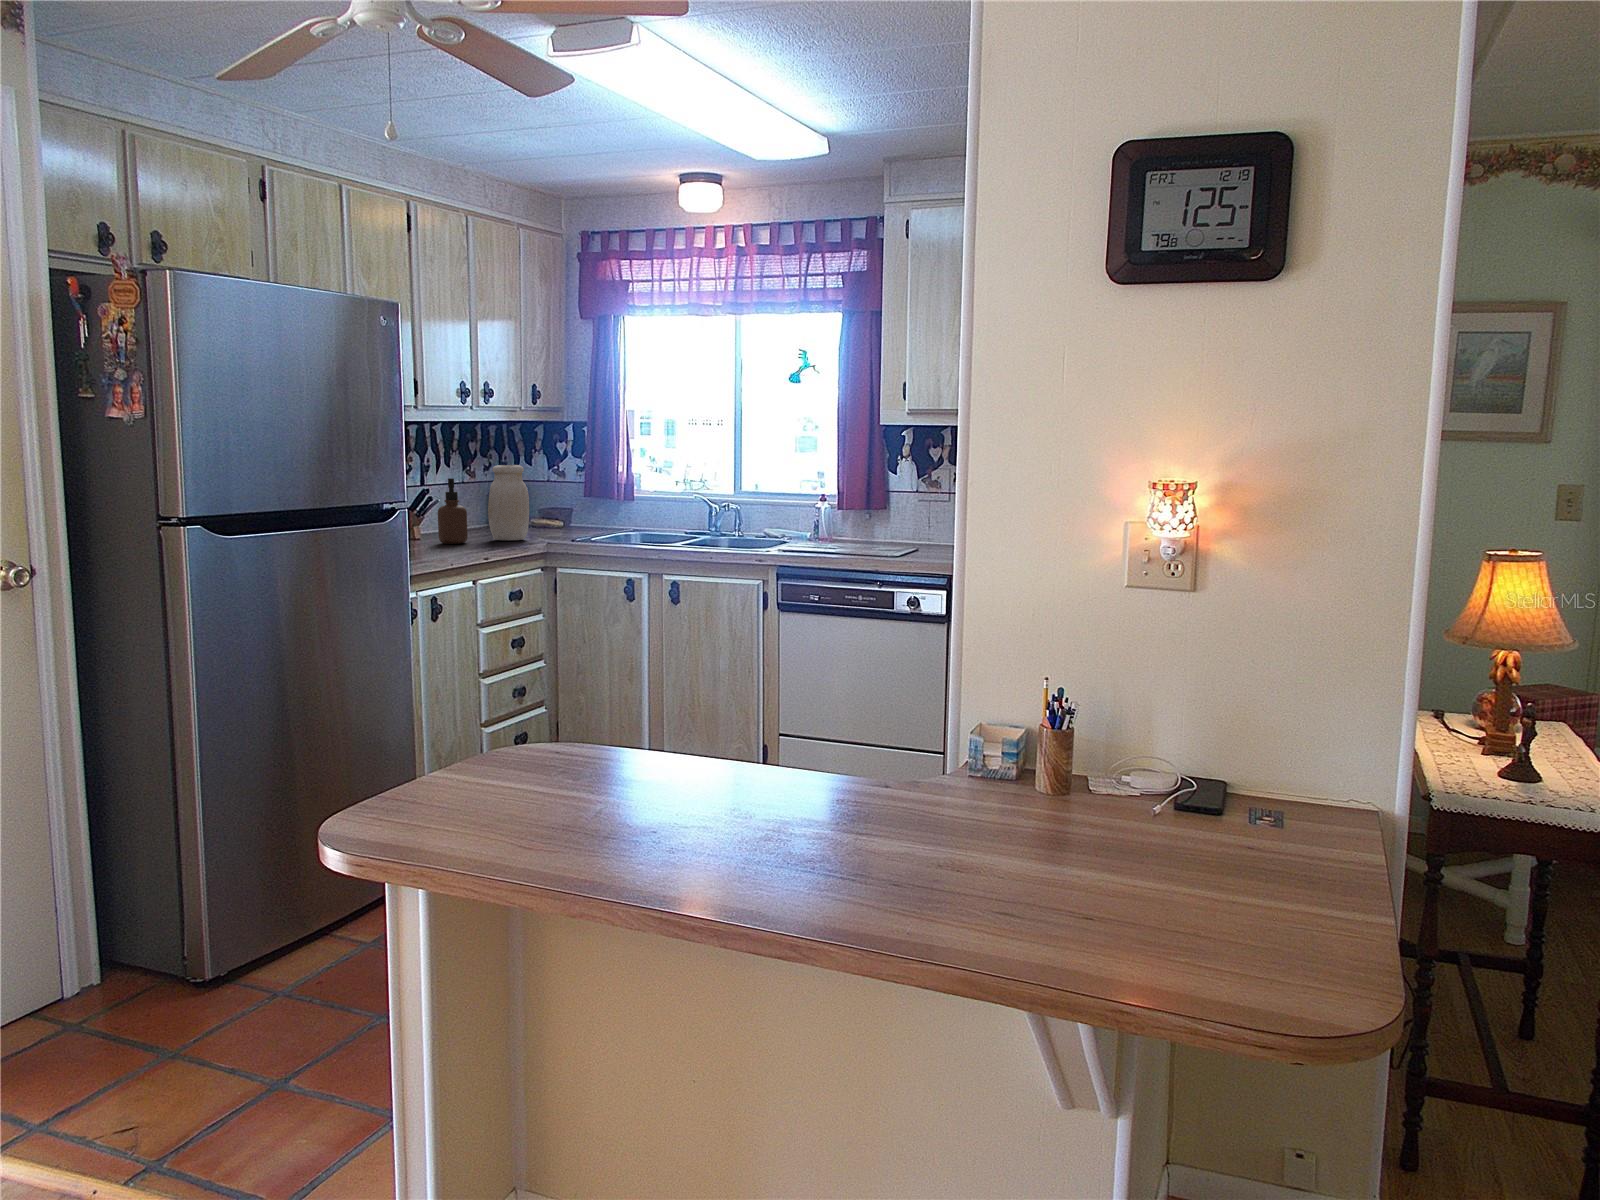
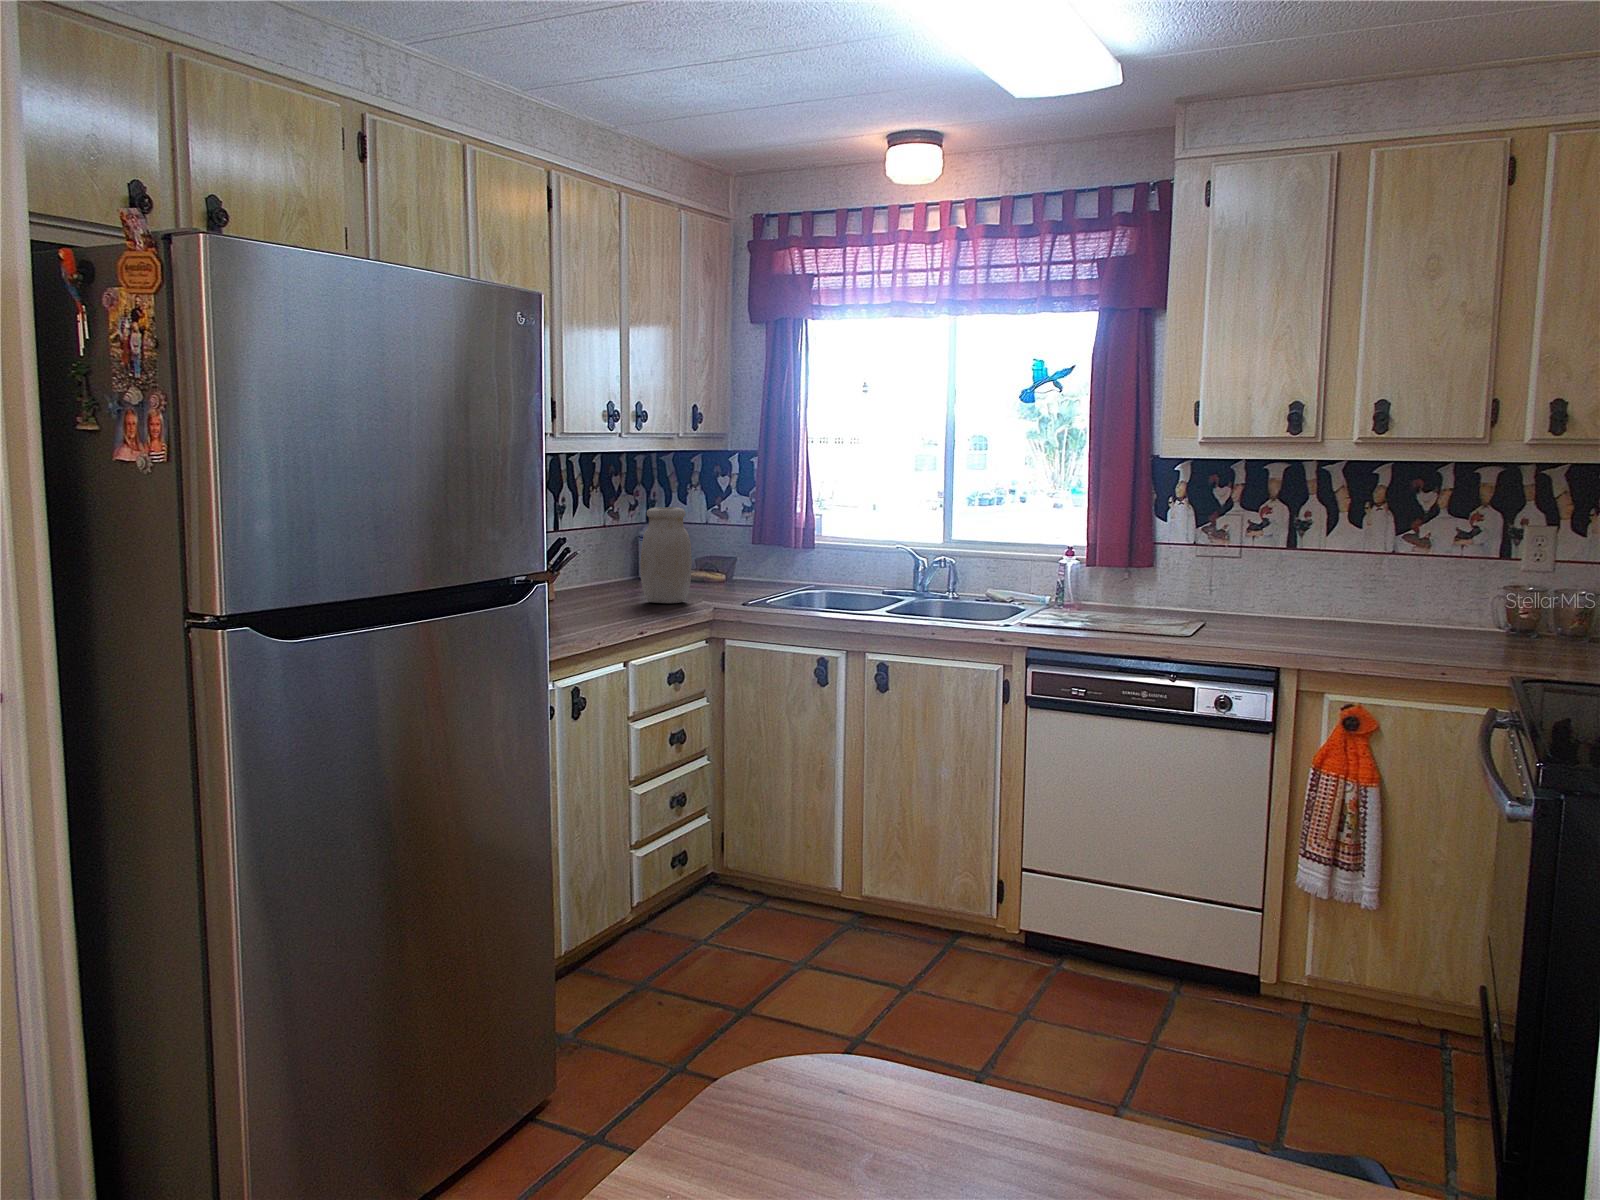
soap dispenser: present [438,478,468,544] -> none [579,525,616,609]

